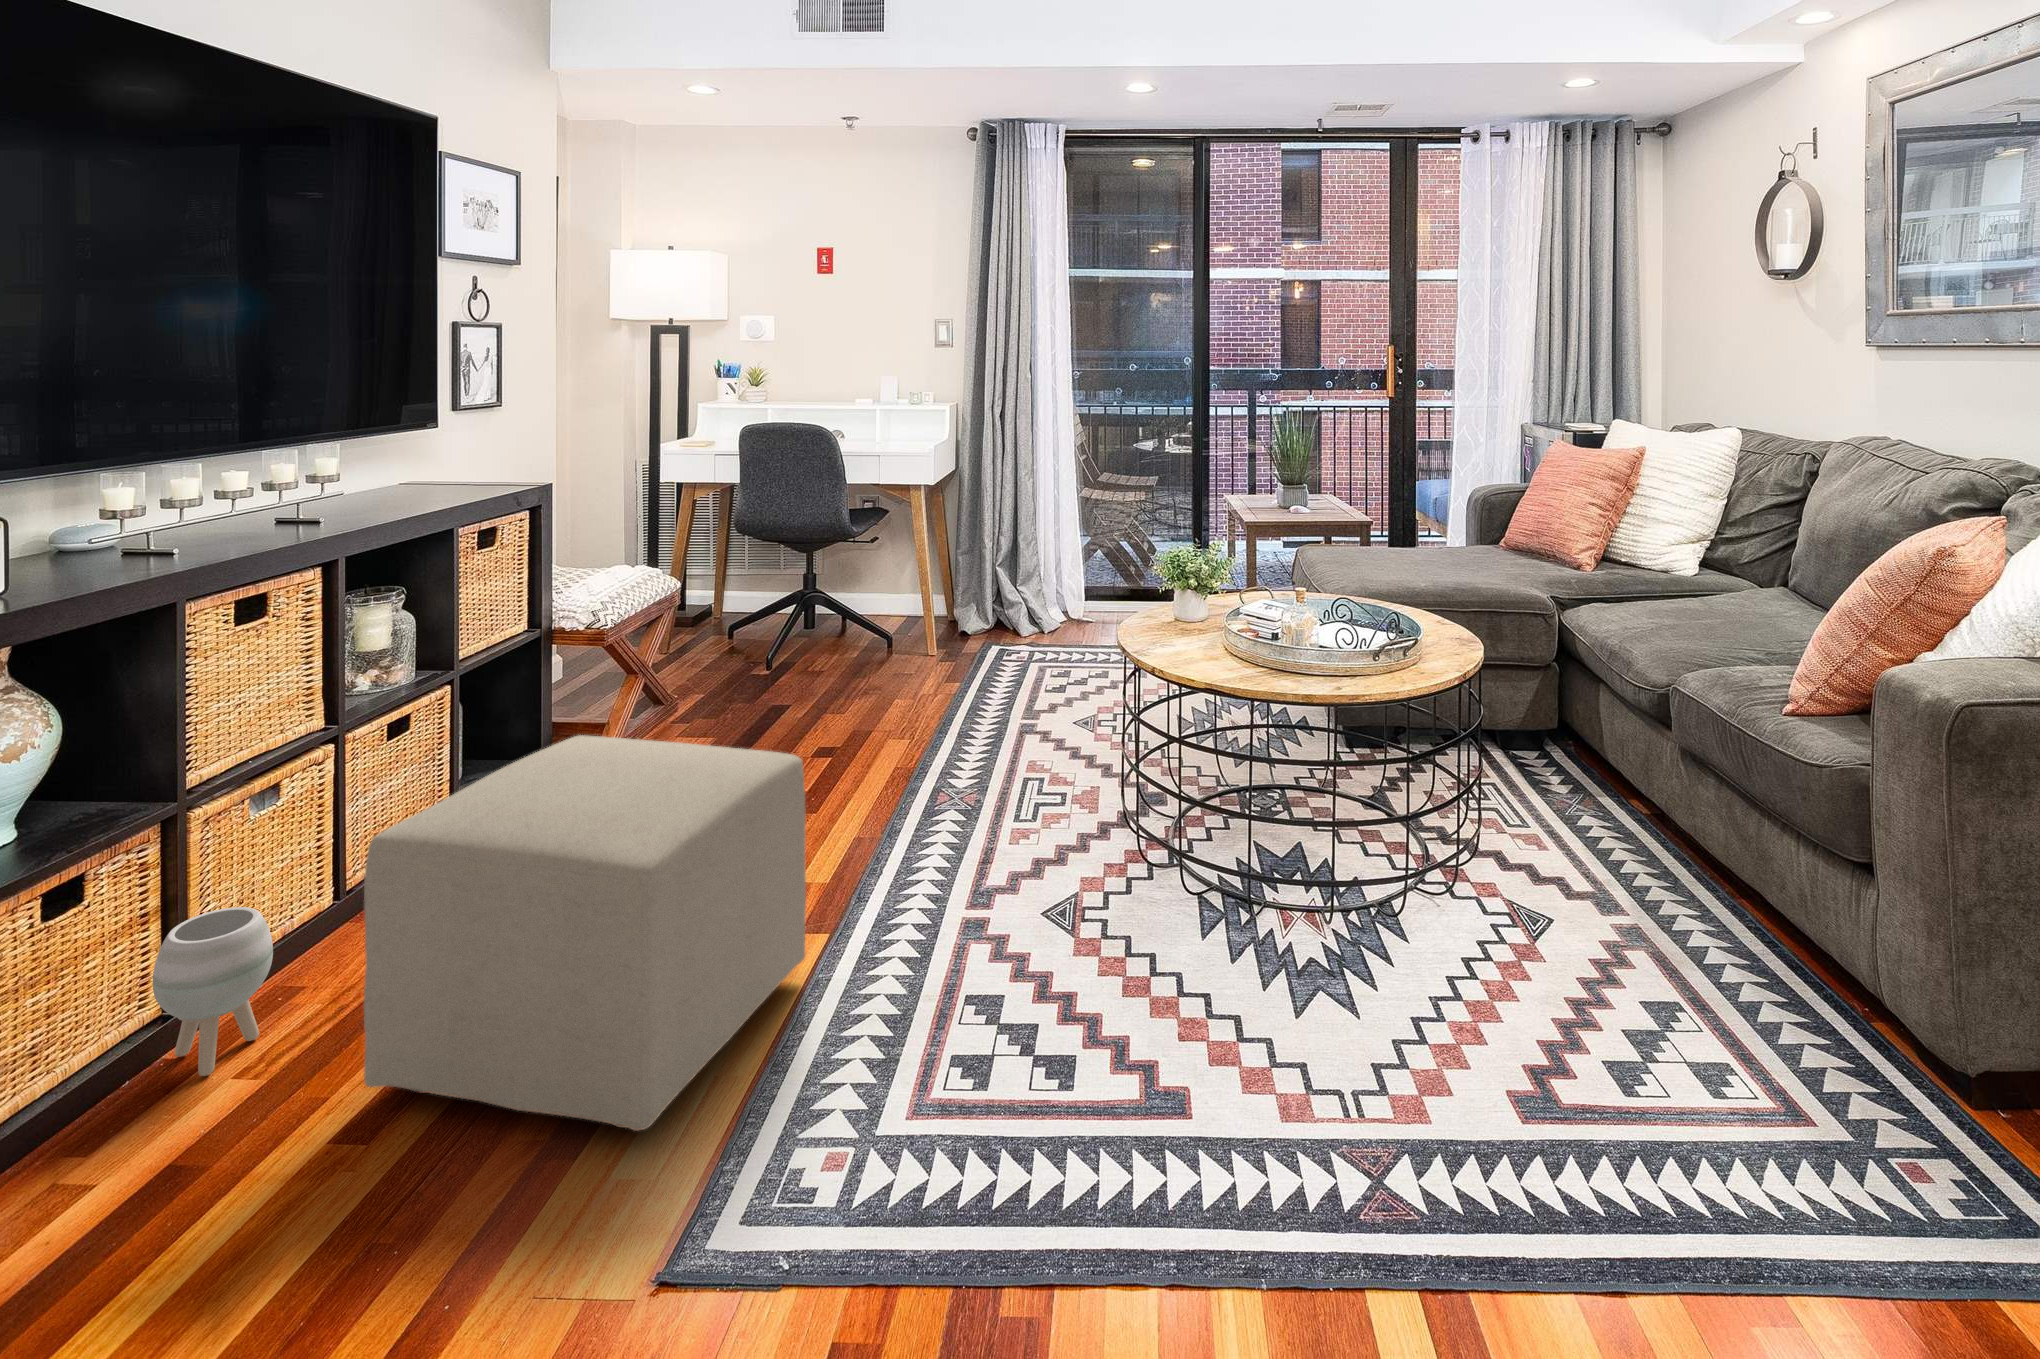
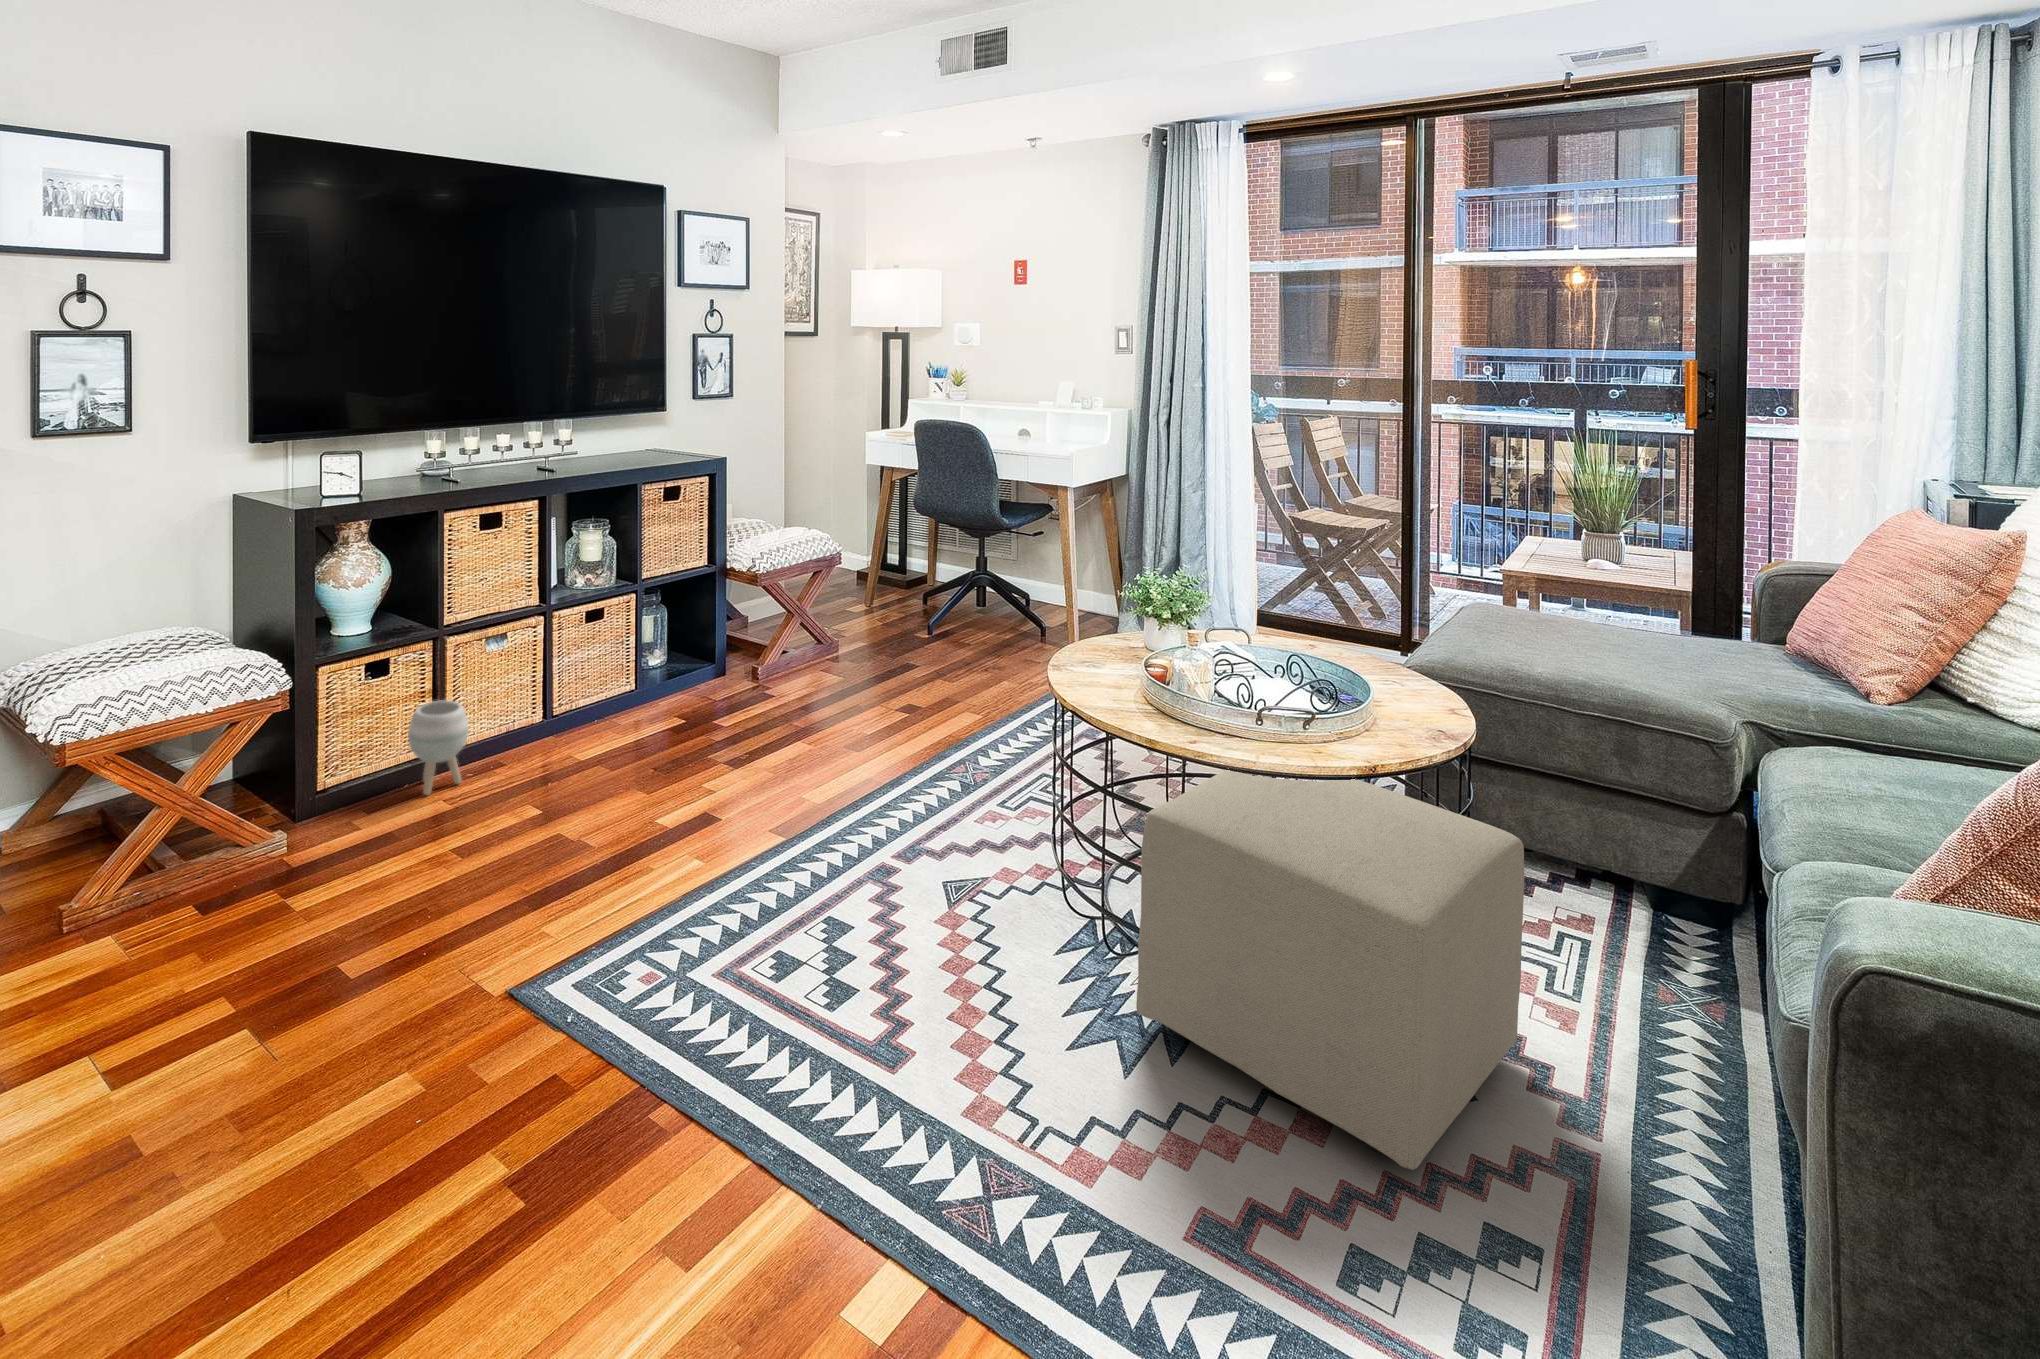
ottoman: present [364,735,806,1131] -> present [1136,770,1524,1170]

